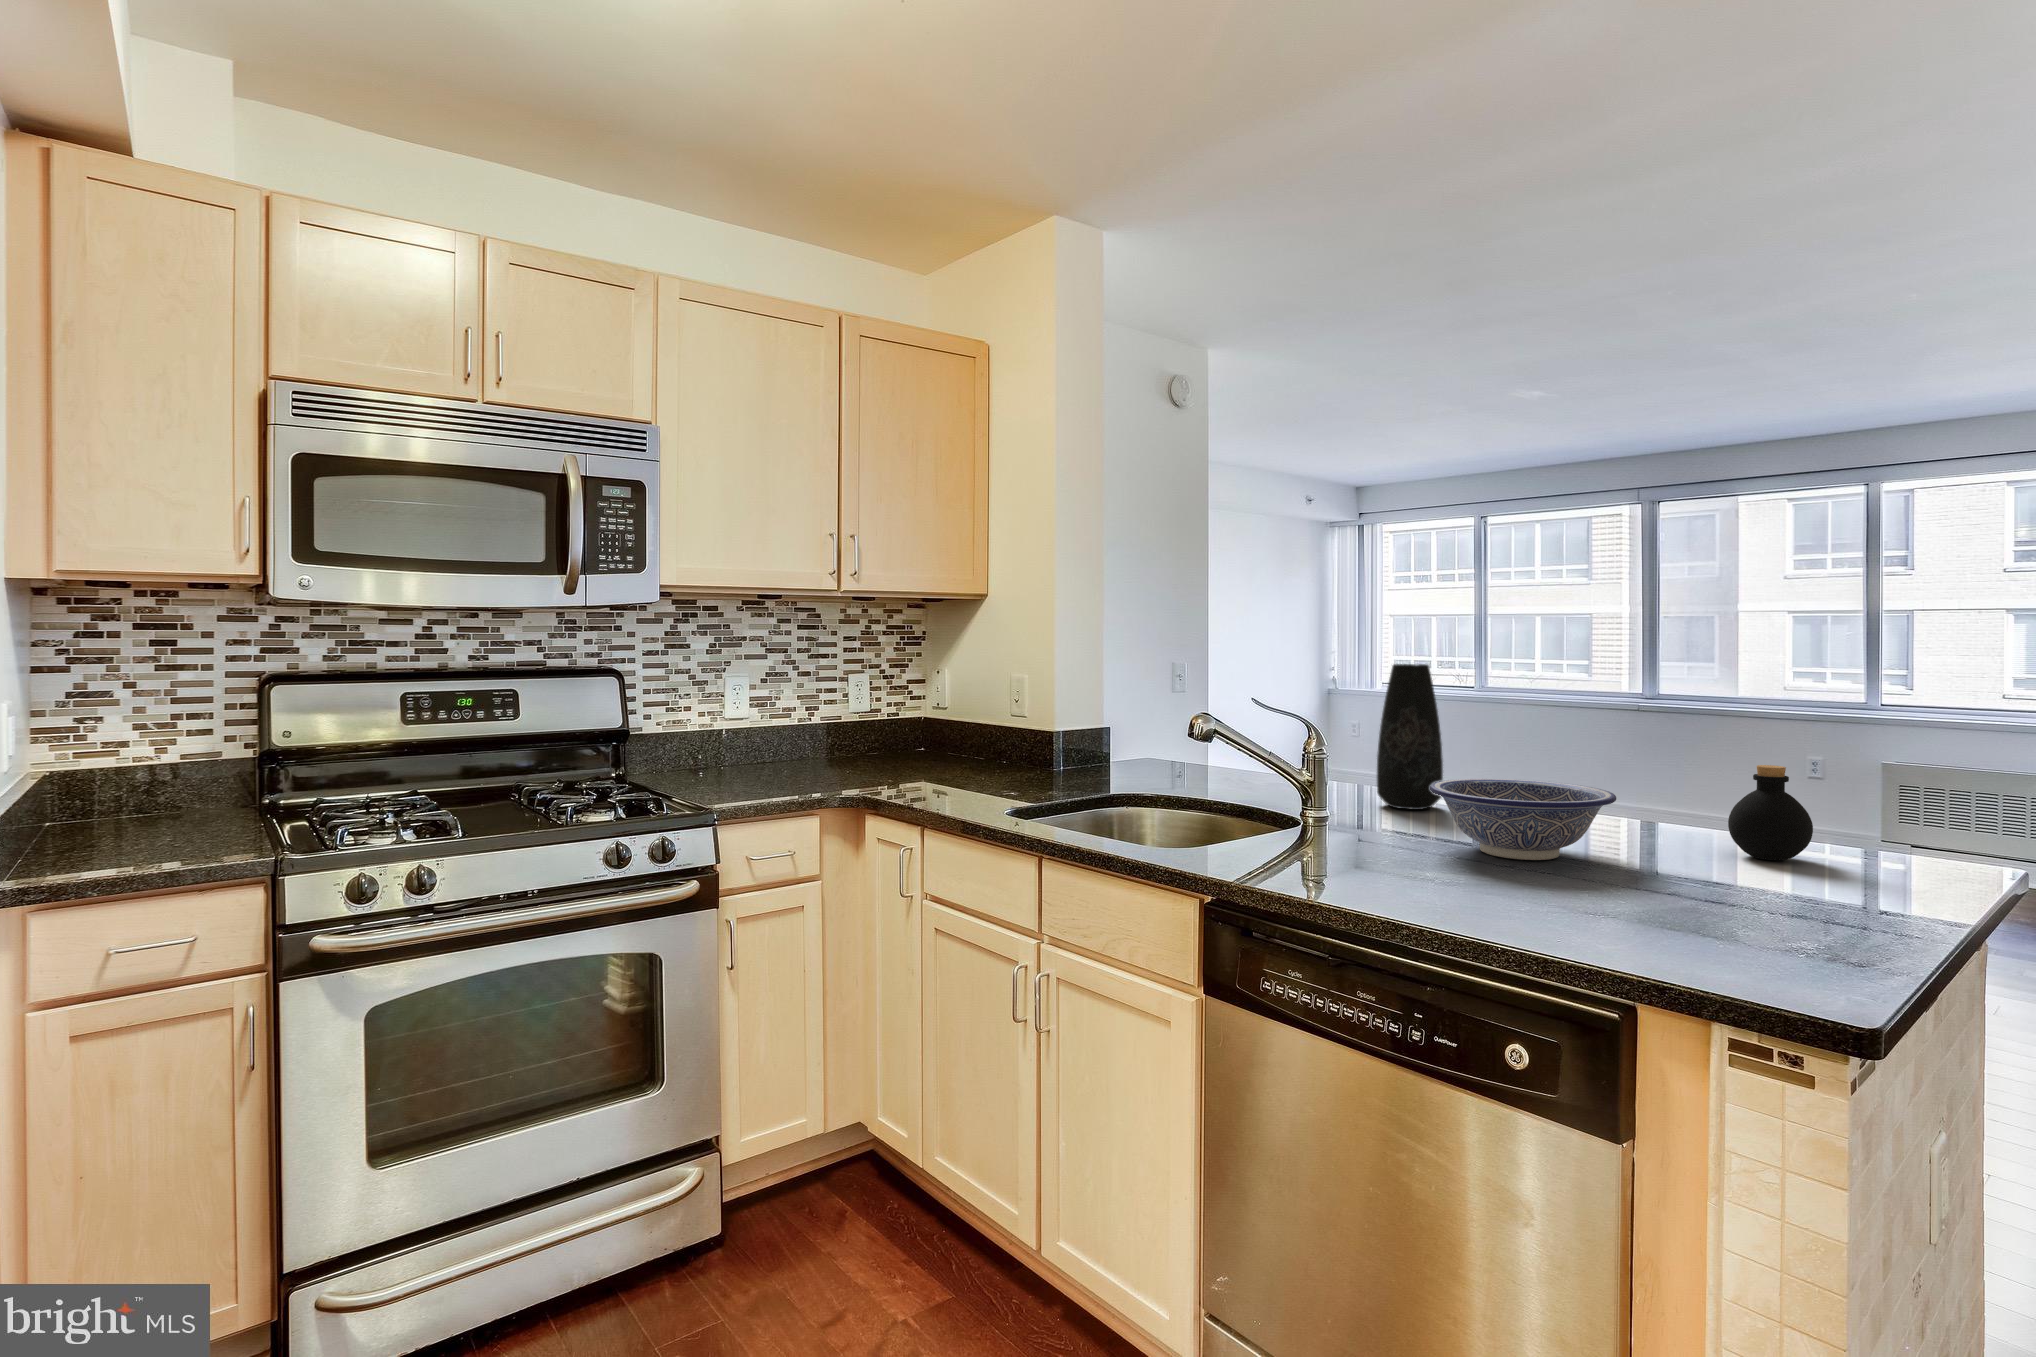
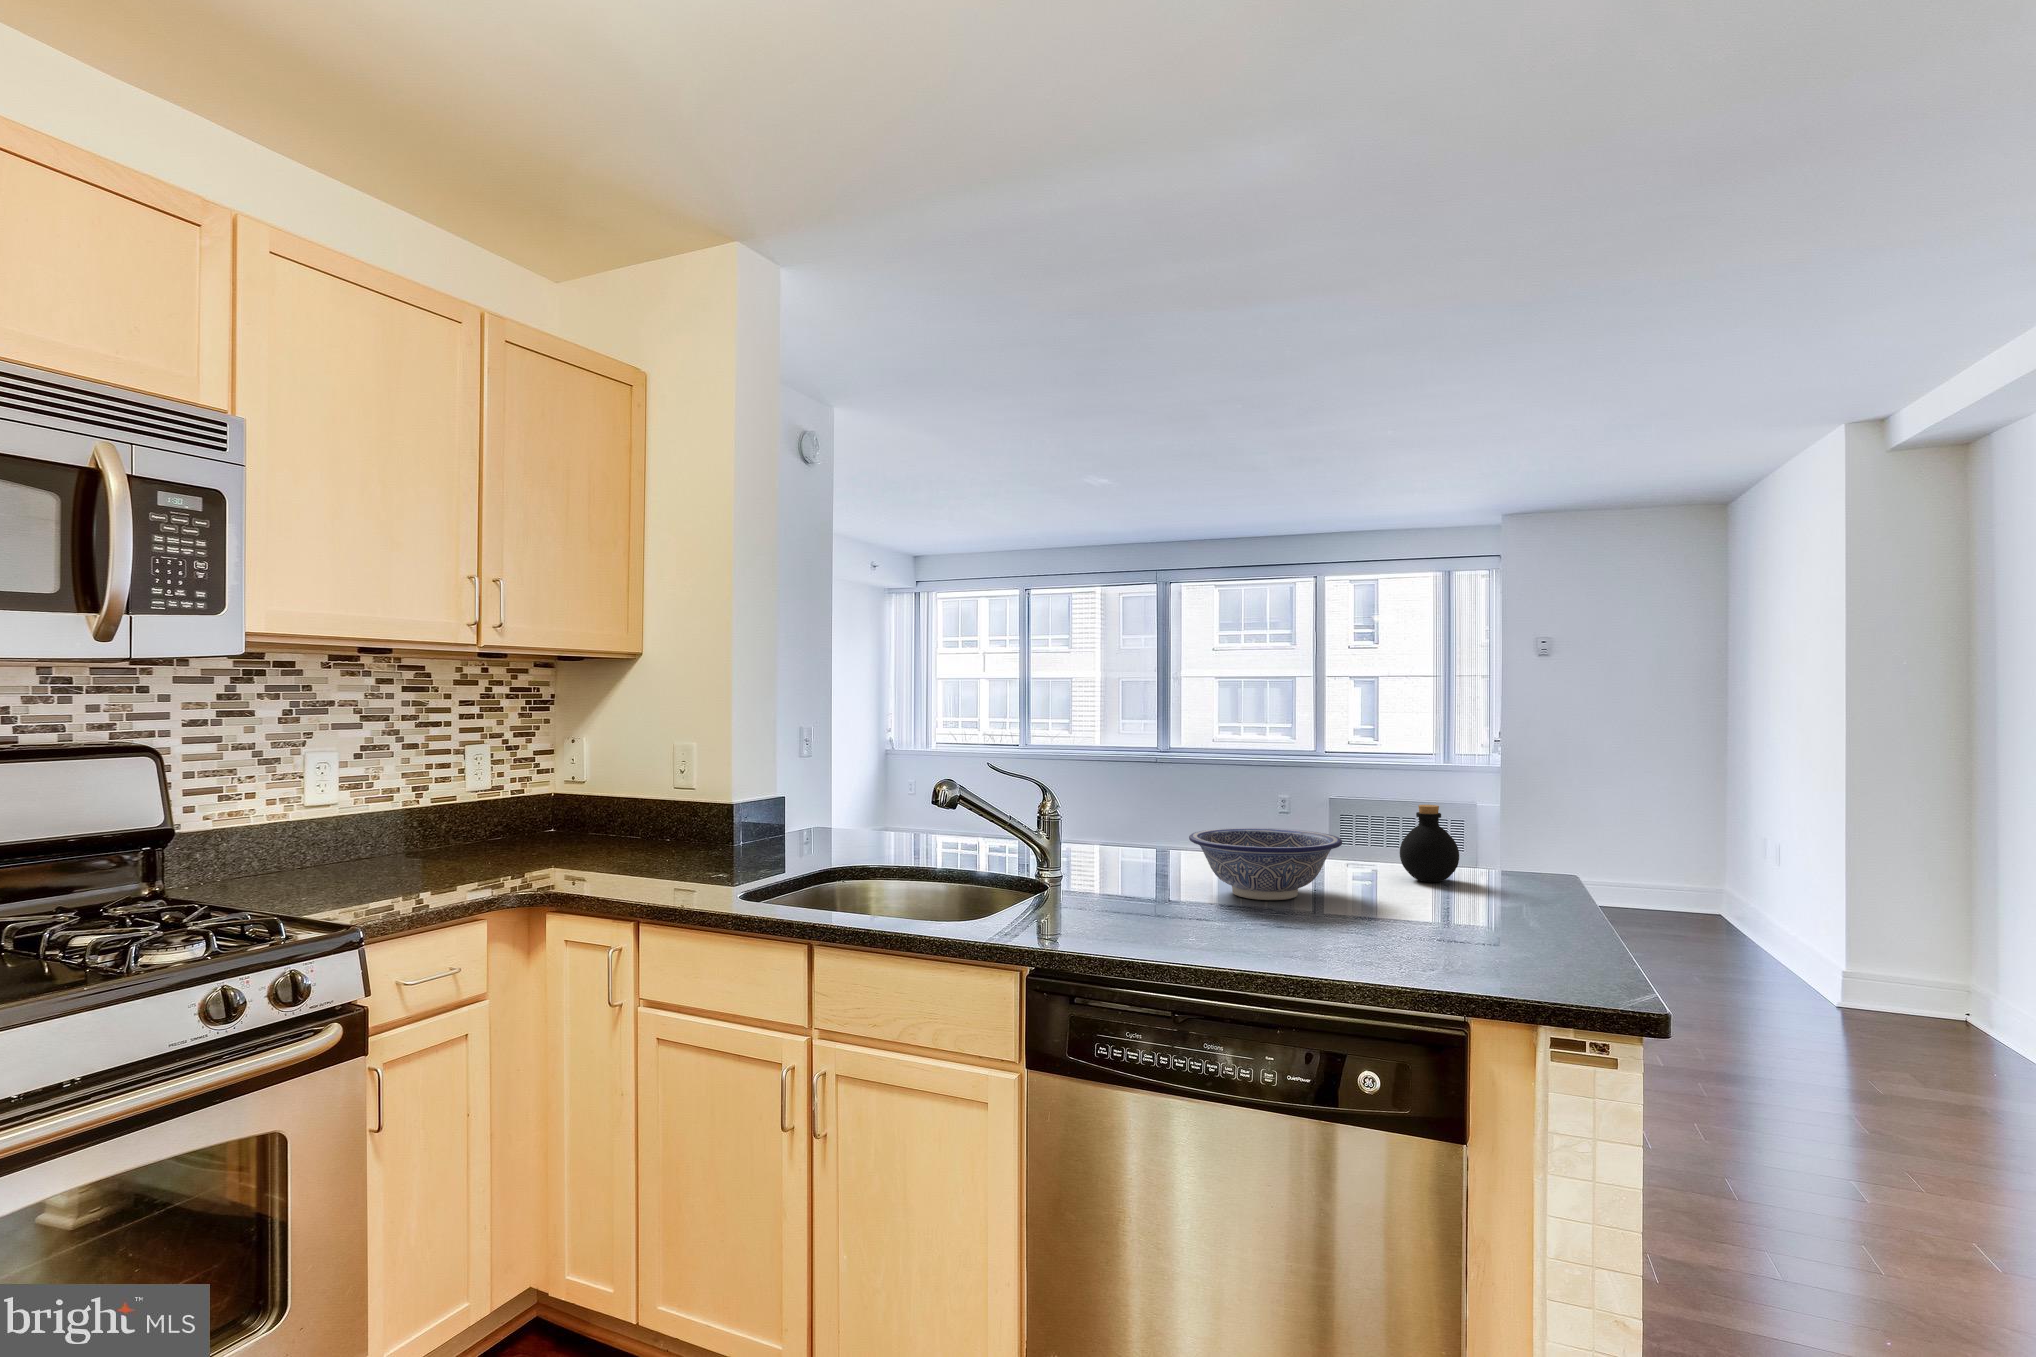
vase: present [1377,664,1443,810] -> none [1099,725,1157,862]

